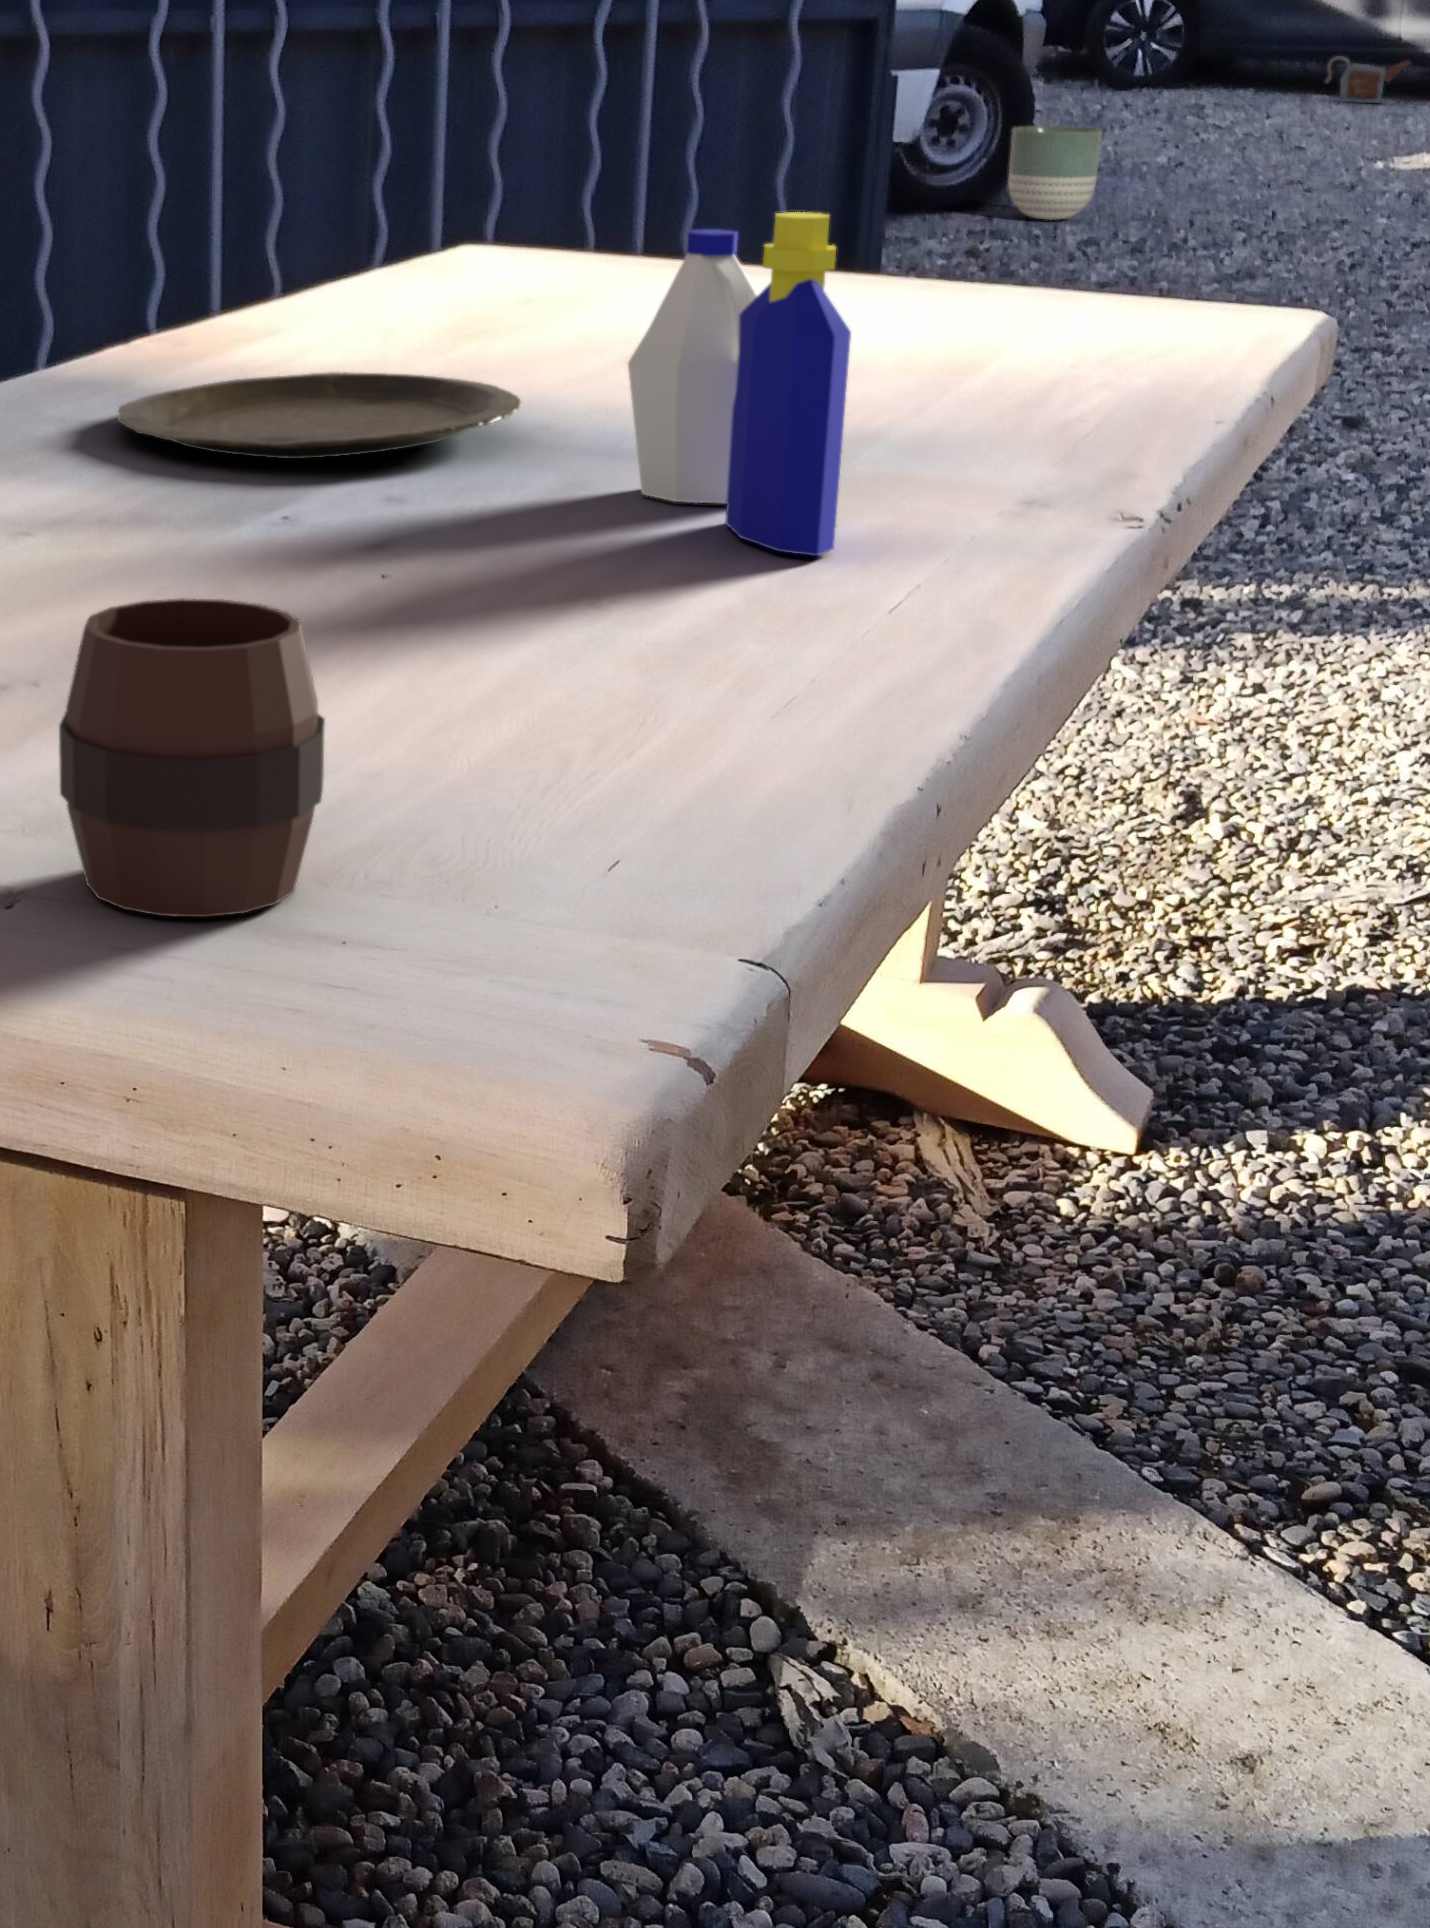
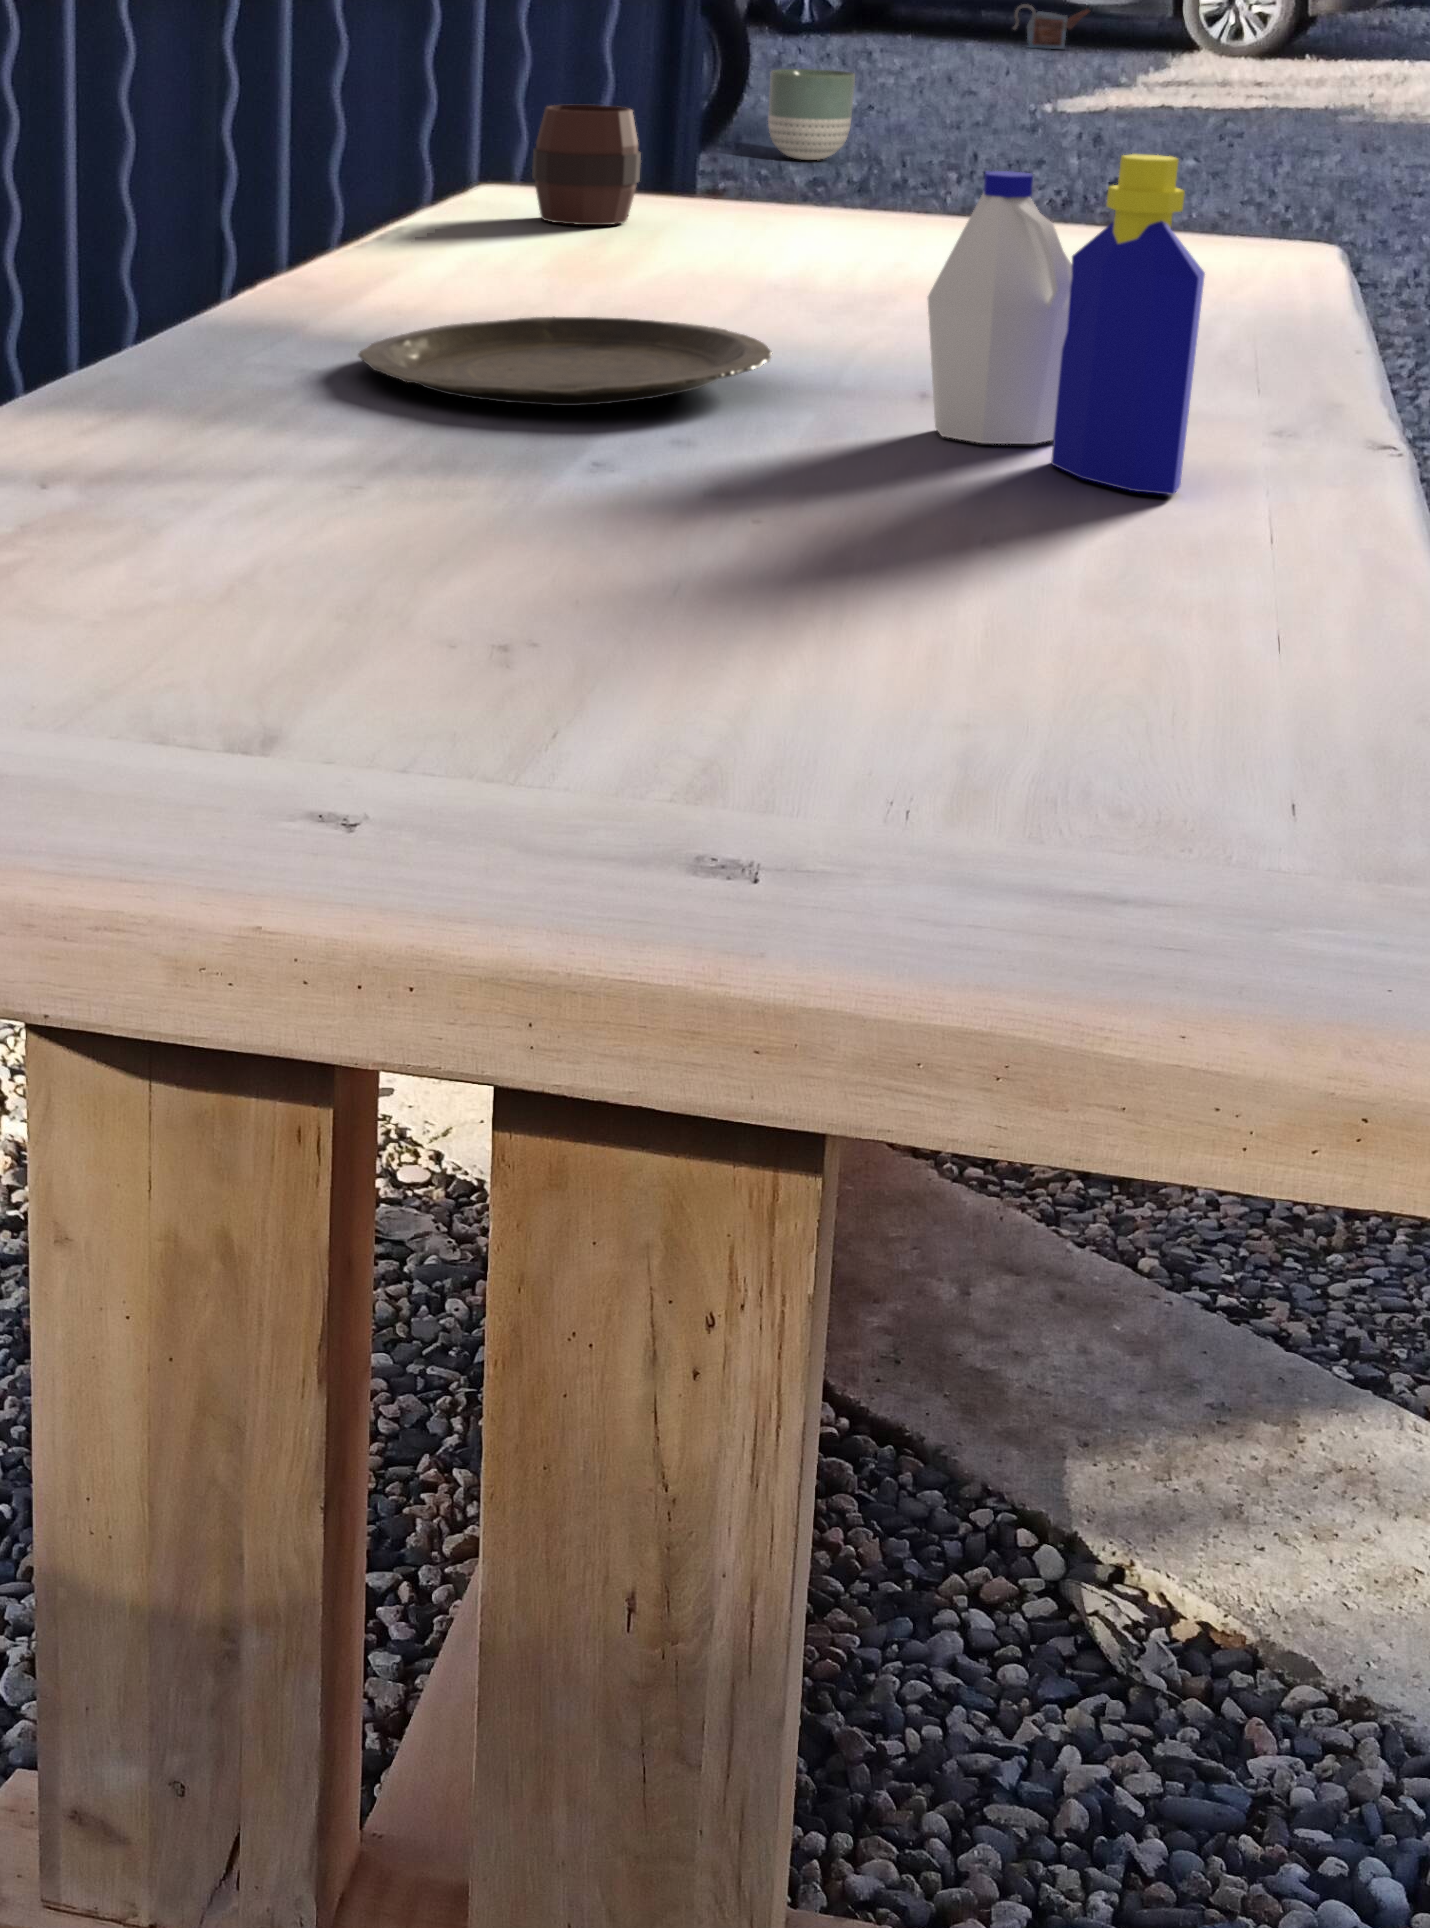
cup: present [59,598,325,917] -> present [532,105,641,225]

